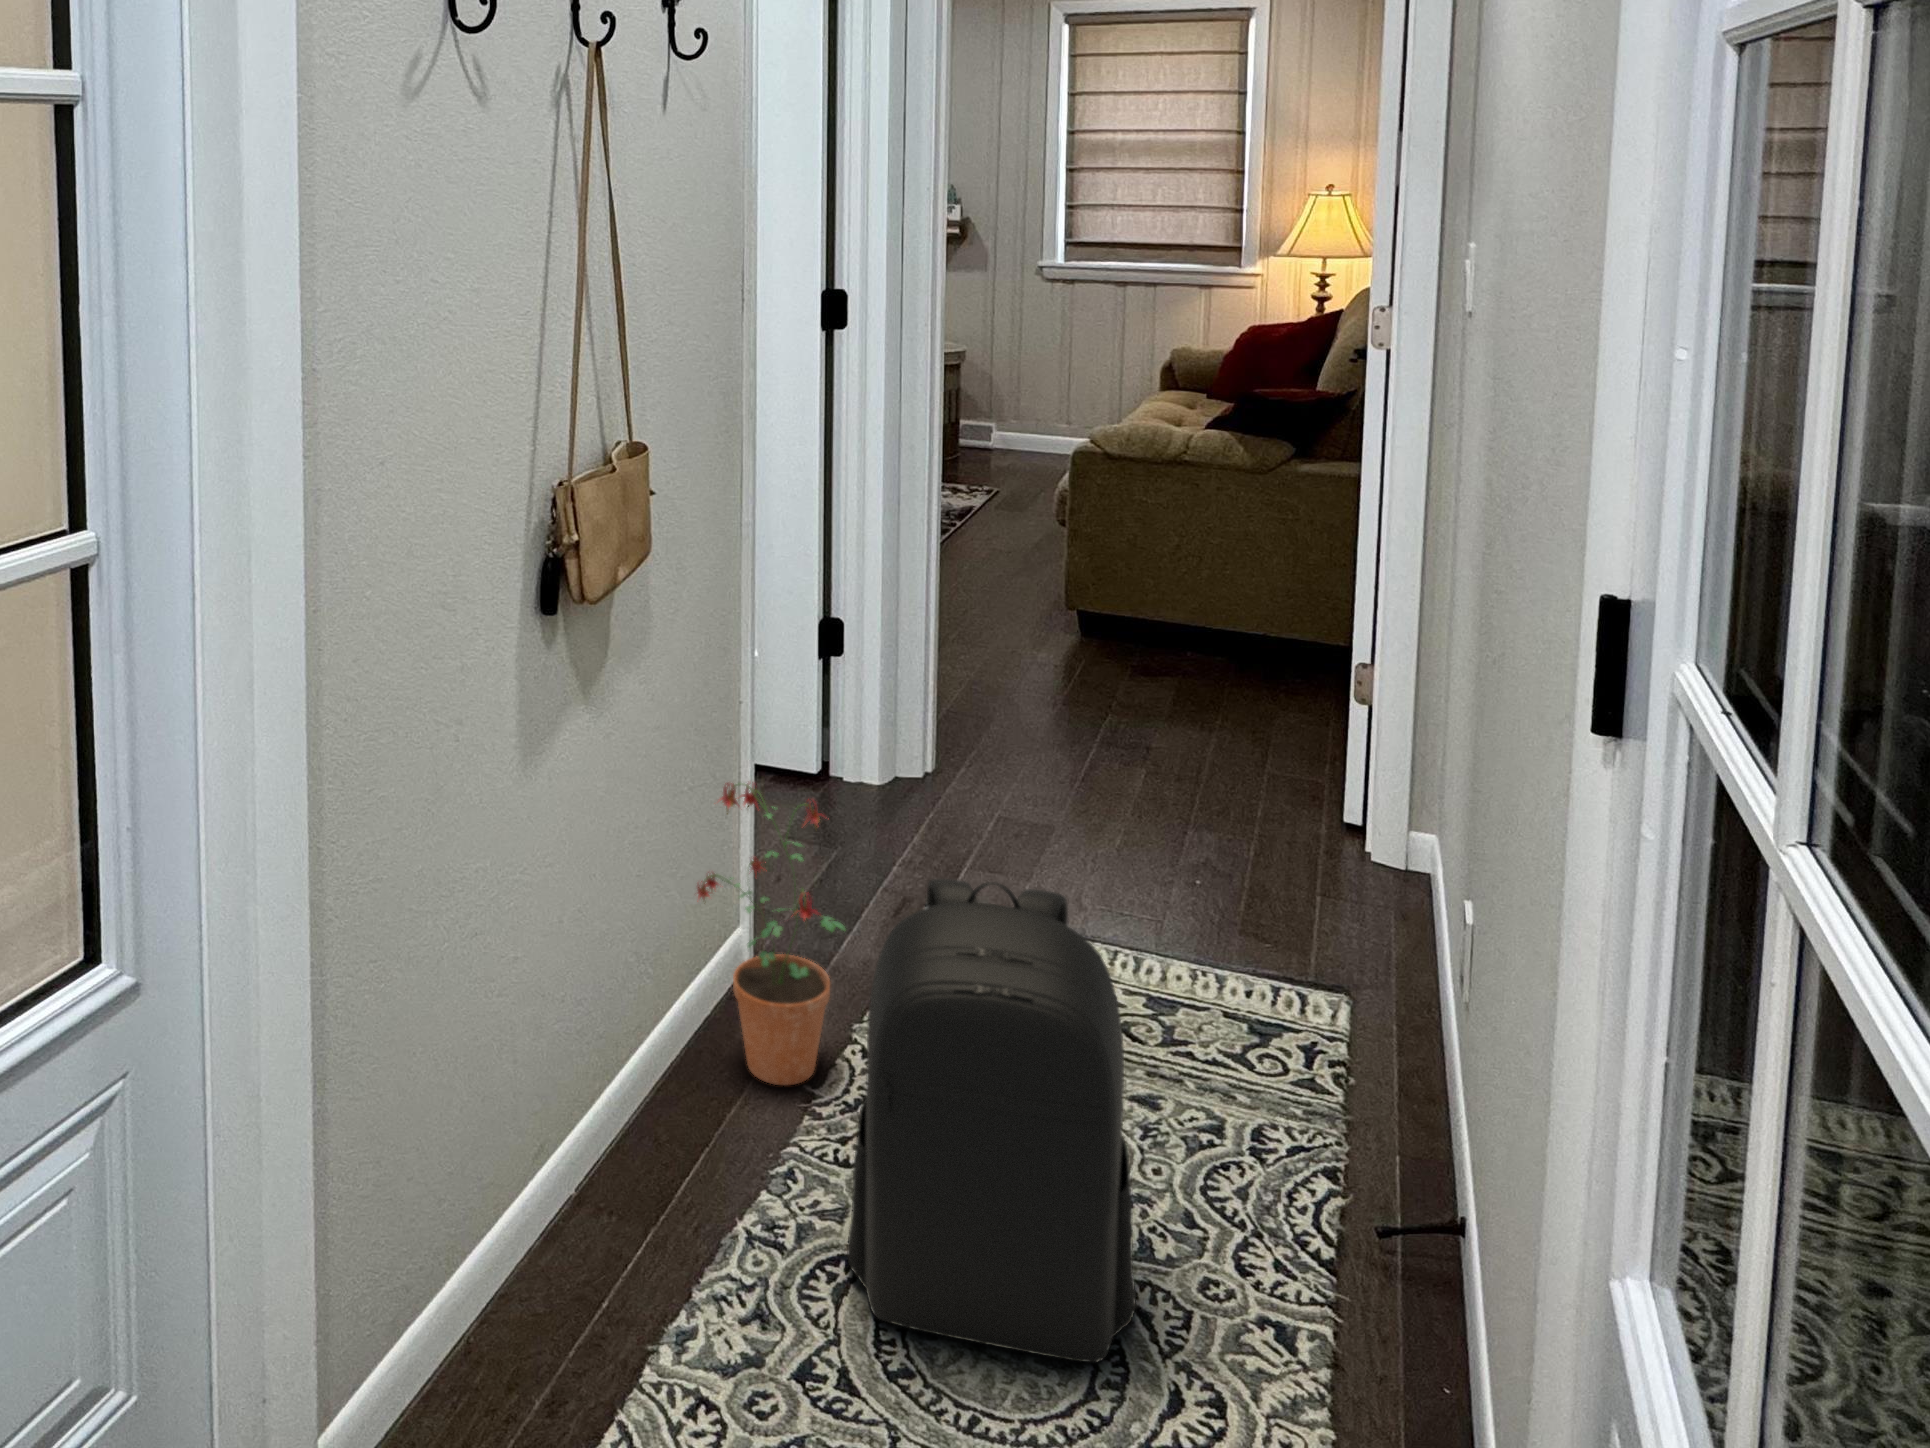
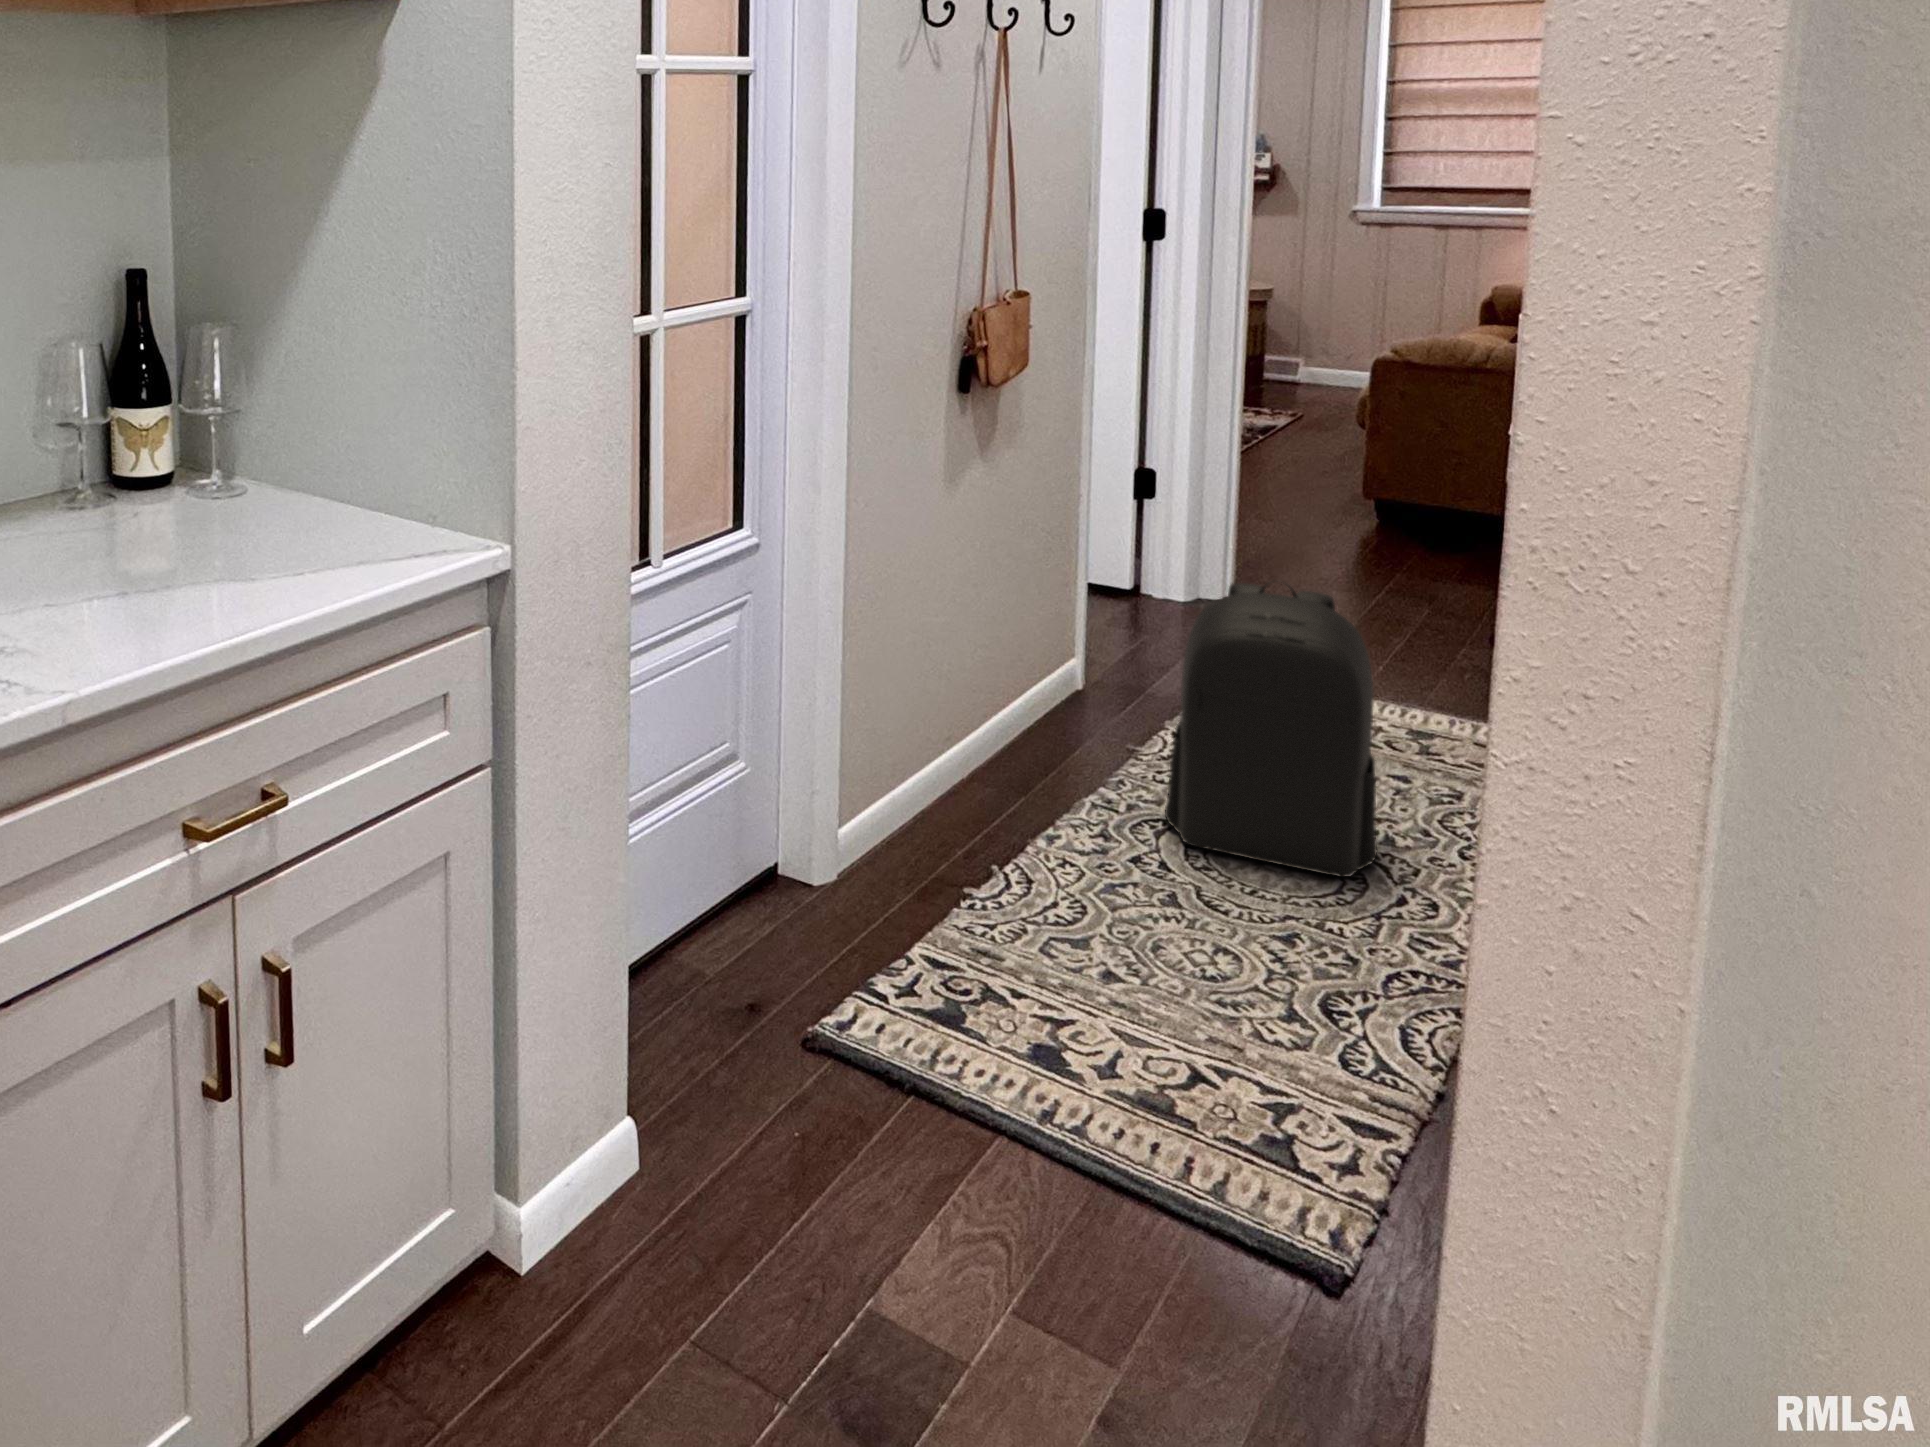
potted plant: present [697,782,845,1085] -> none [1047,538,1163,746]

